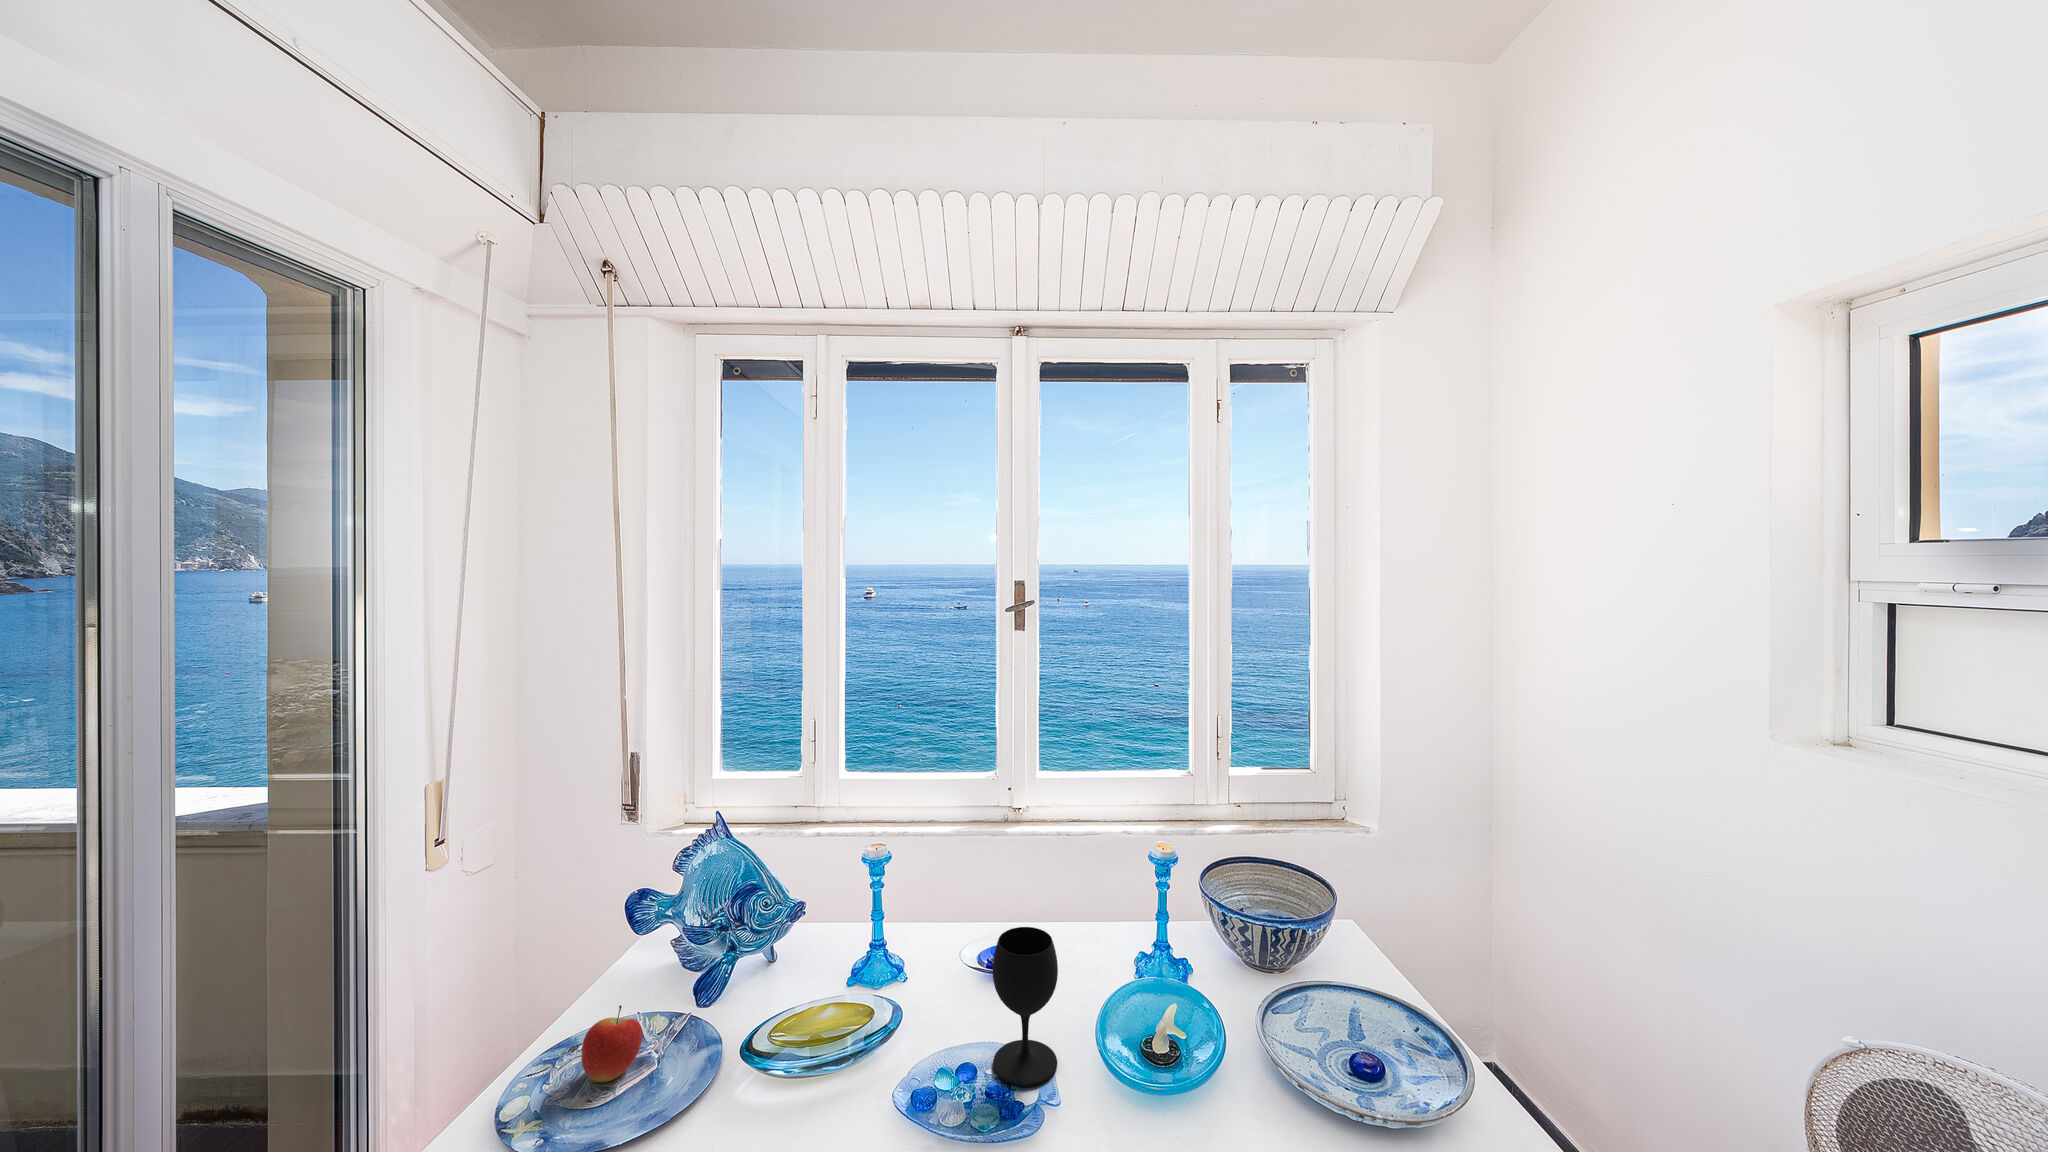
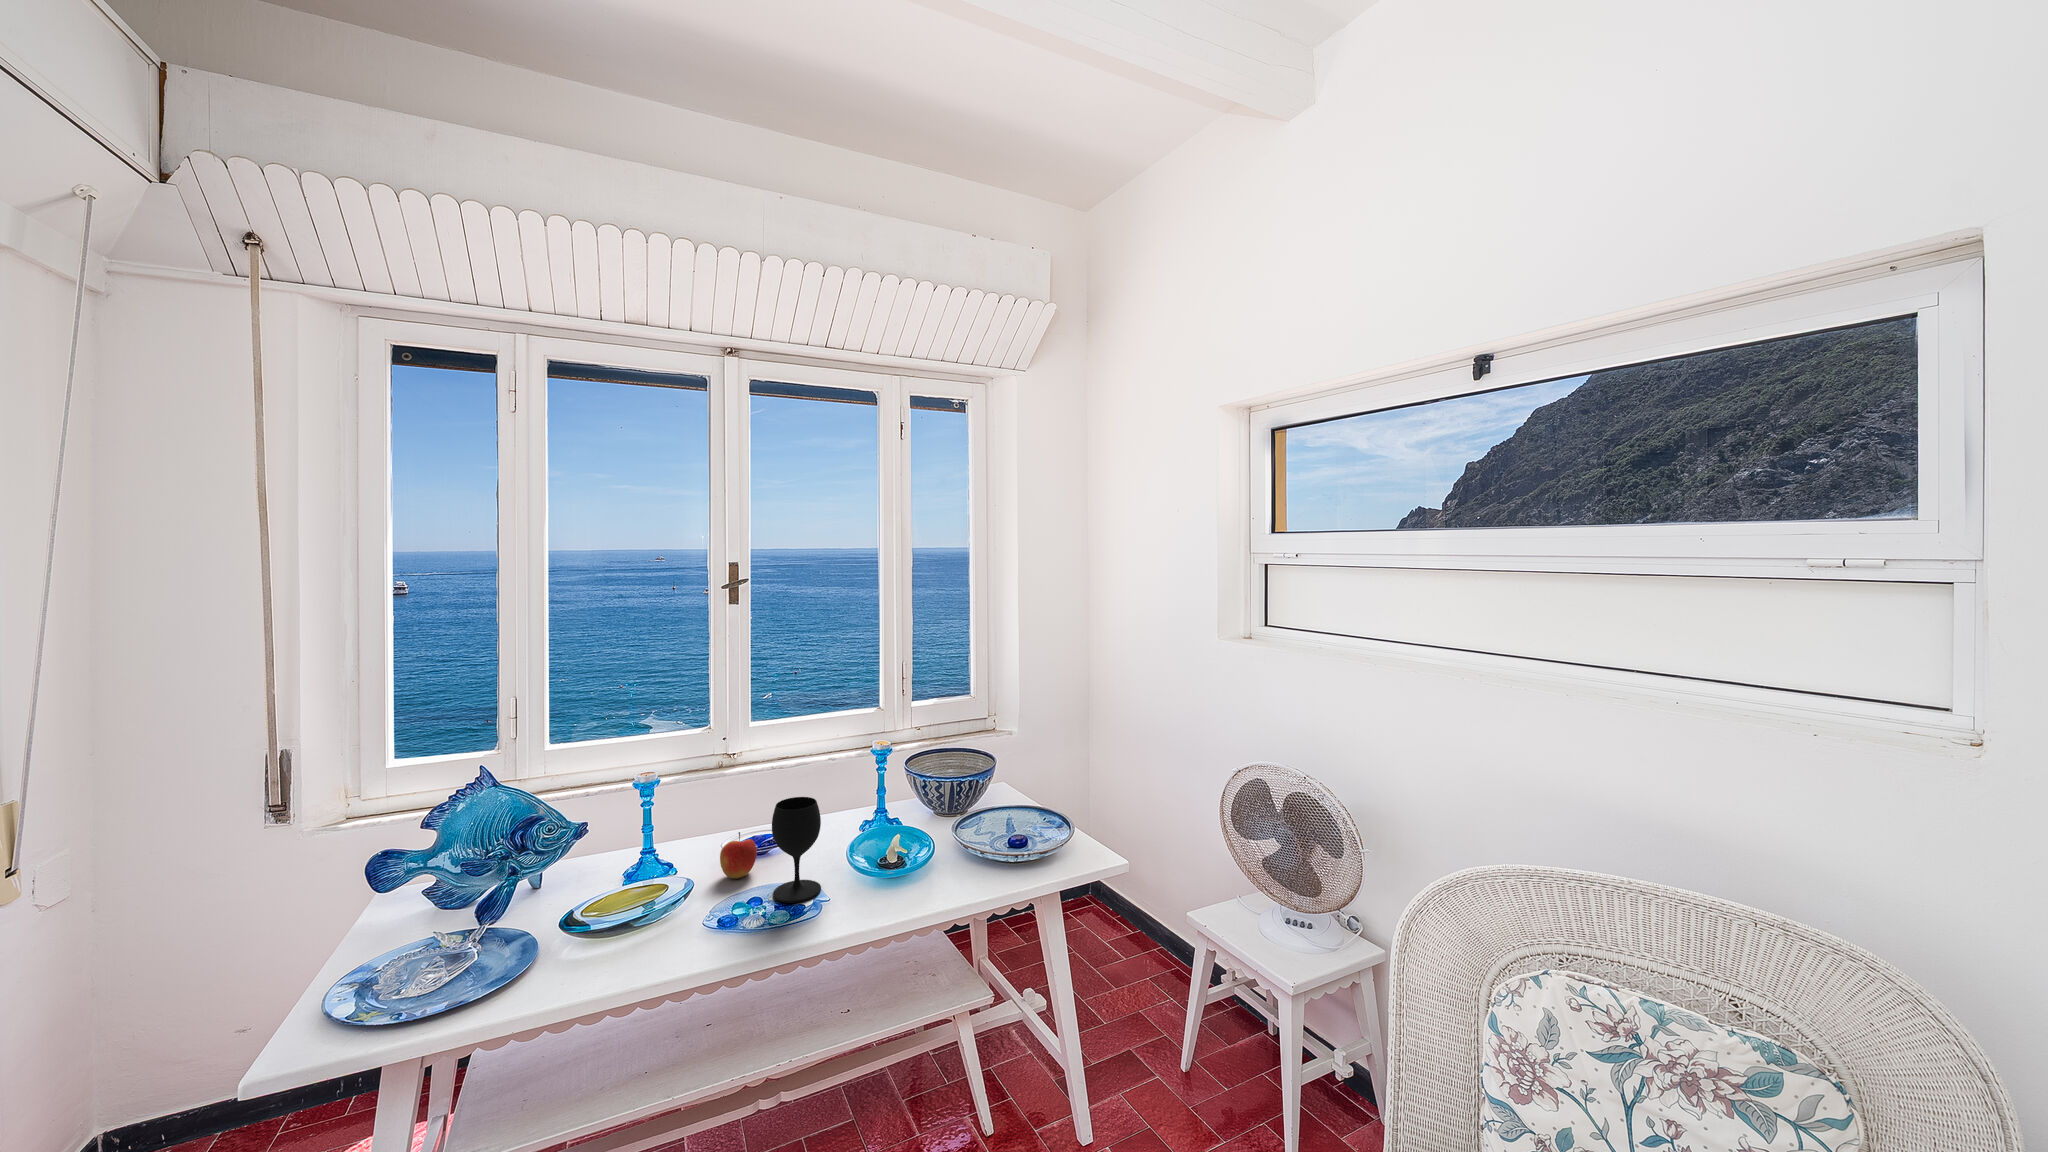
apple: present [581,1005,642,1082] -> present [720,832,757,878]

